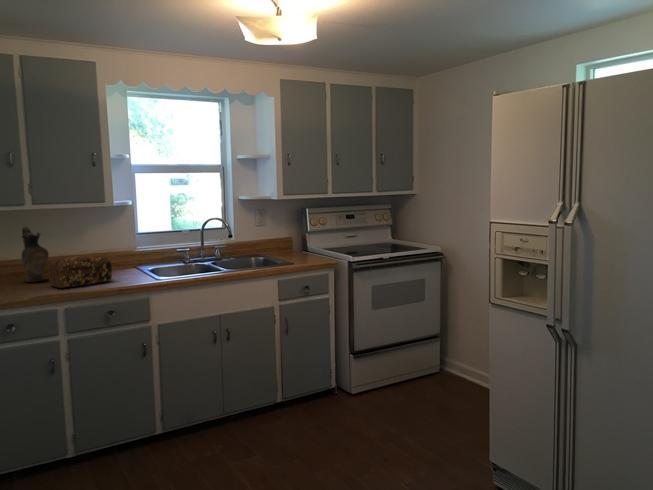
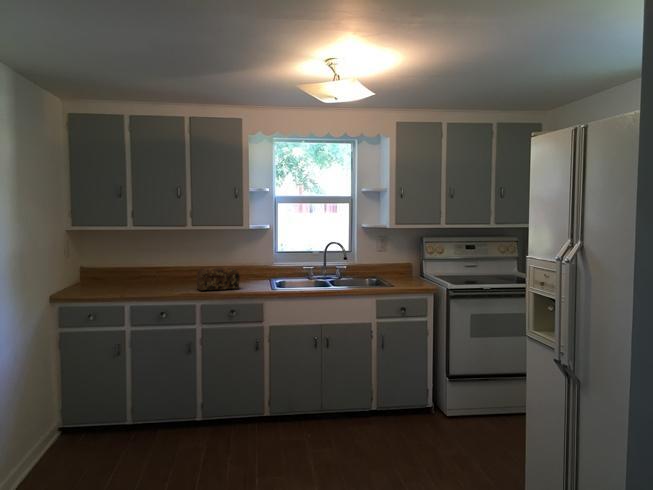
ceramic pitcher: present [22,226,49,282] -> none [184,243,202,285]

